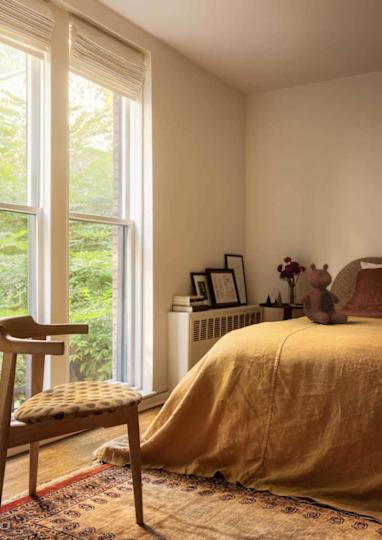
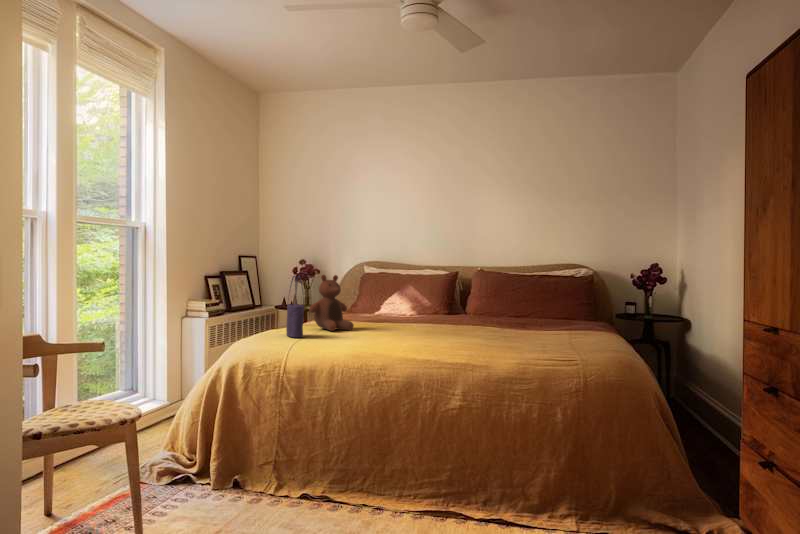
tote bag: none [276,263,294,329] -> present [286,276,304,338]

